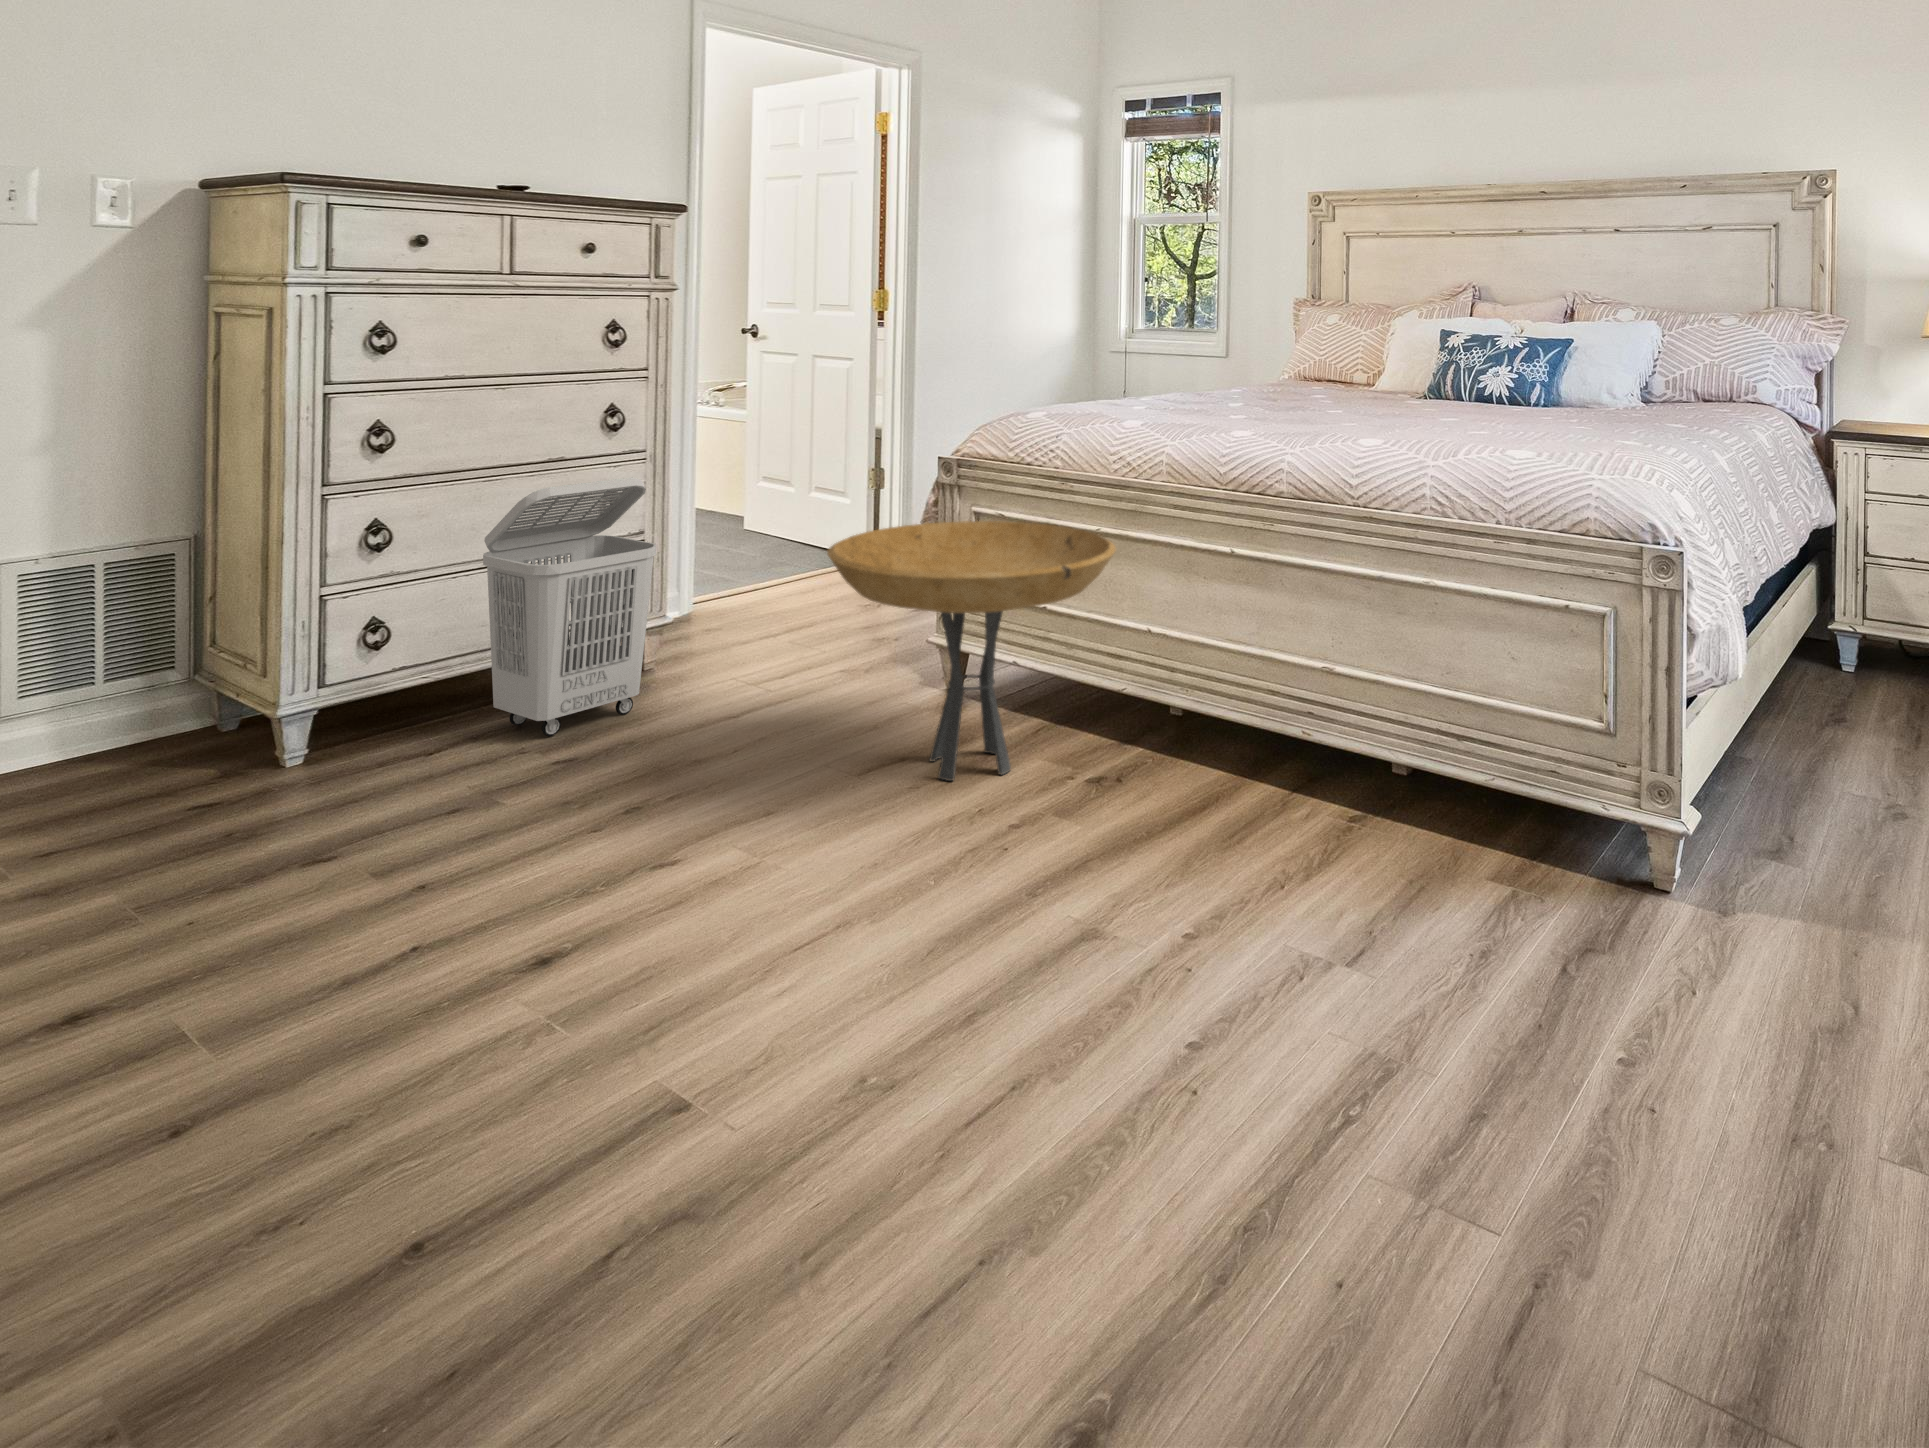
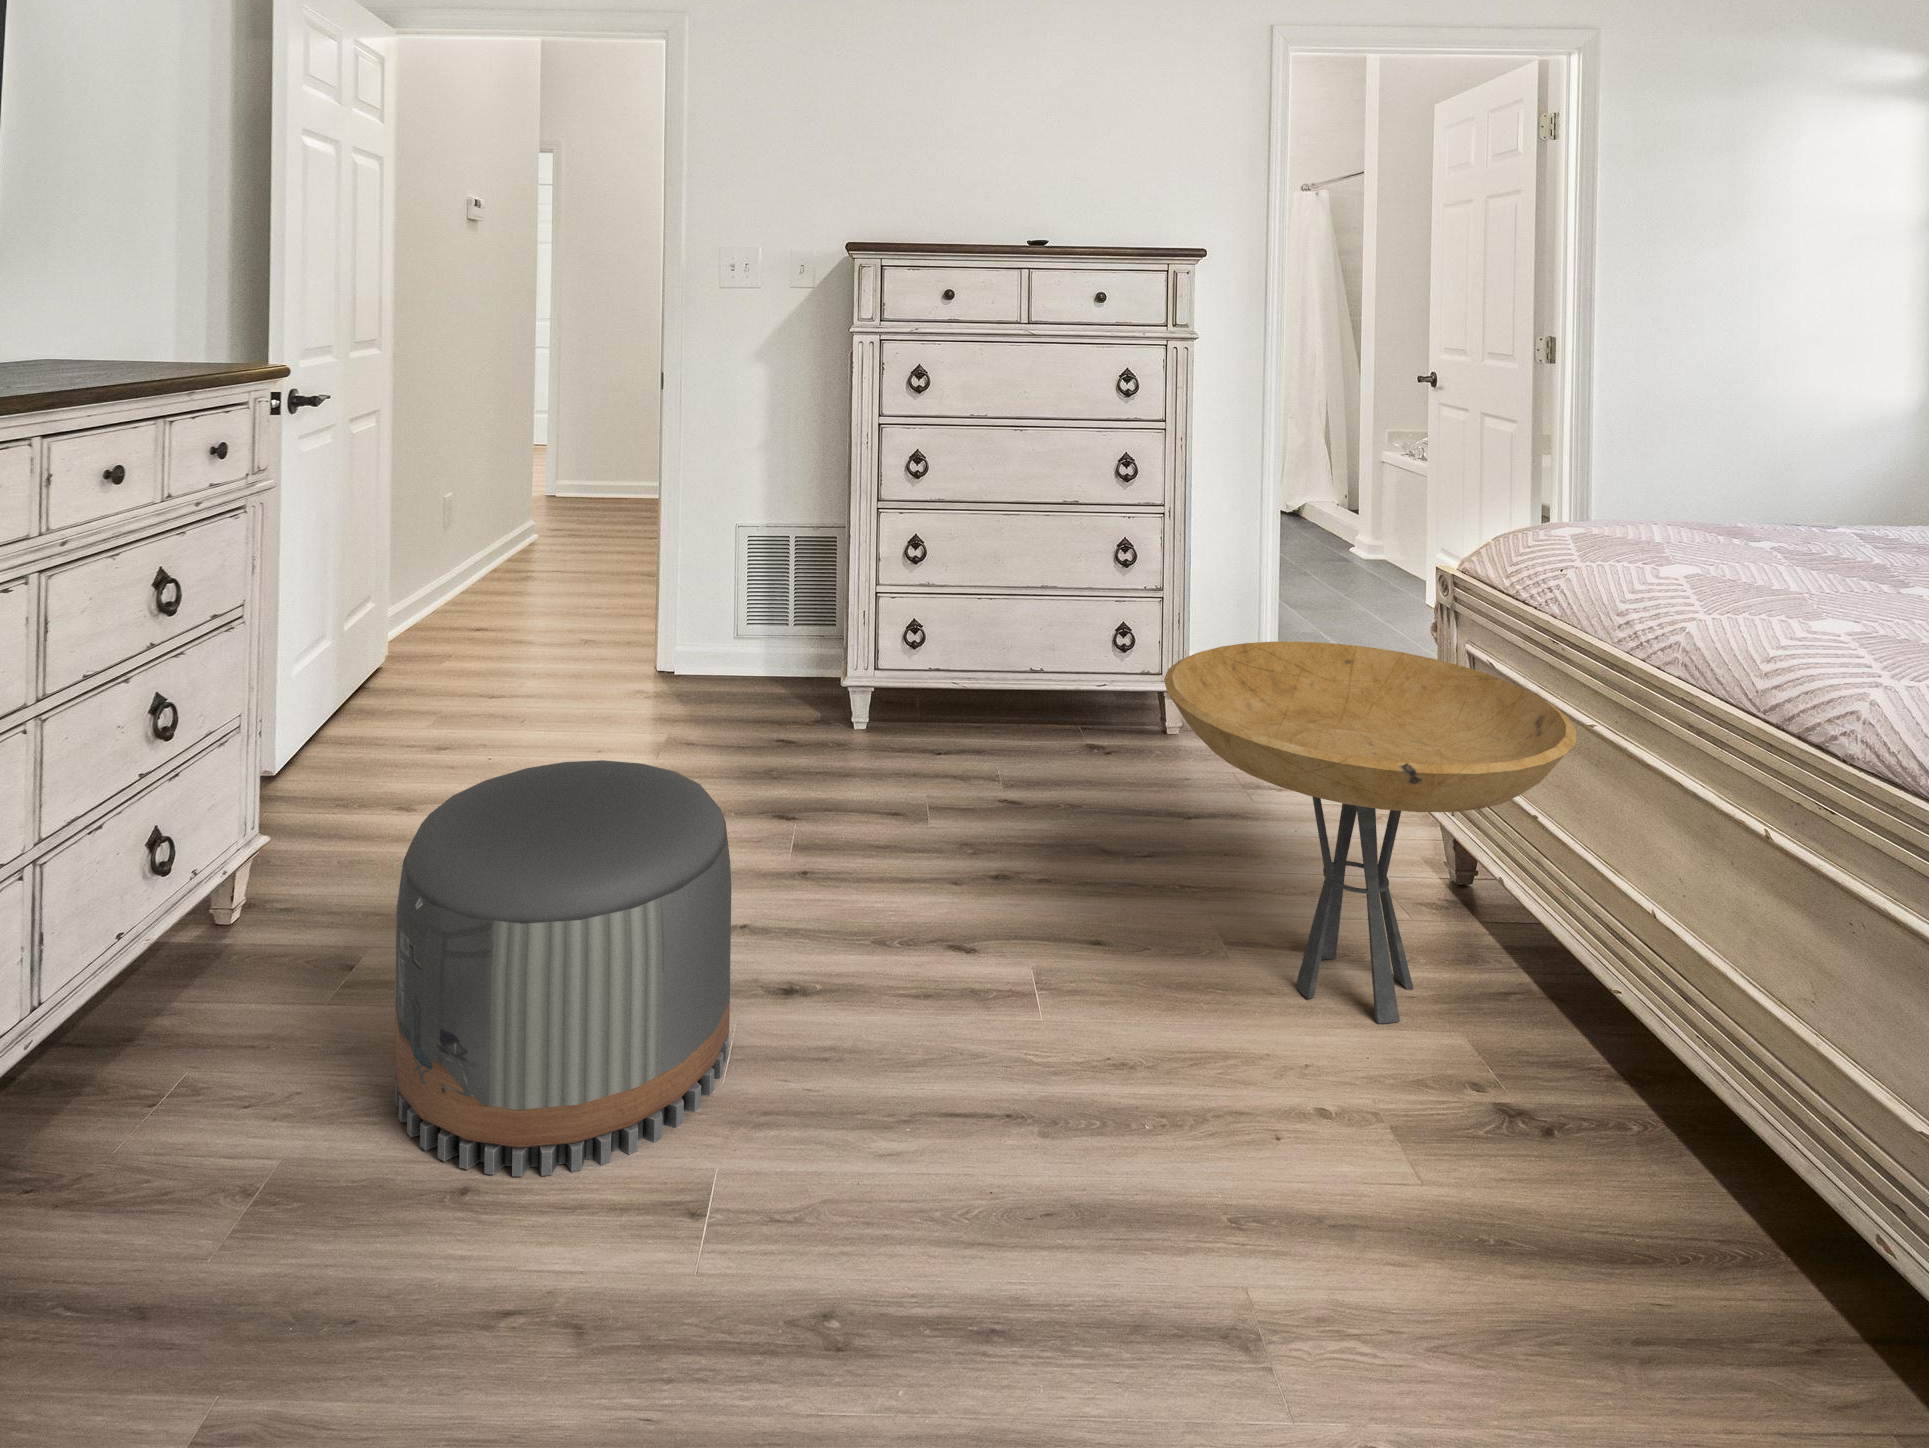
laundry basket: present [483,477,656,736] -> none [990,530,1133,767]
pouf: none [166,754,611,1220] -> present [394,760,731,1176]

